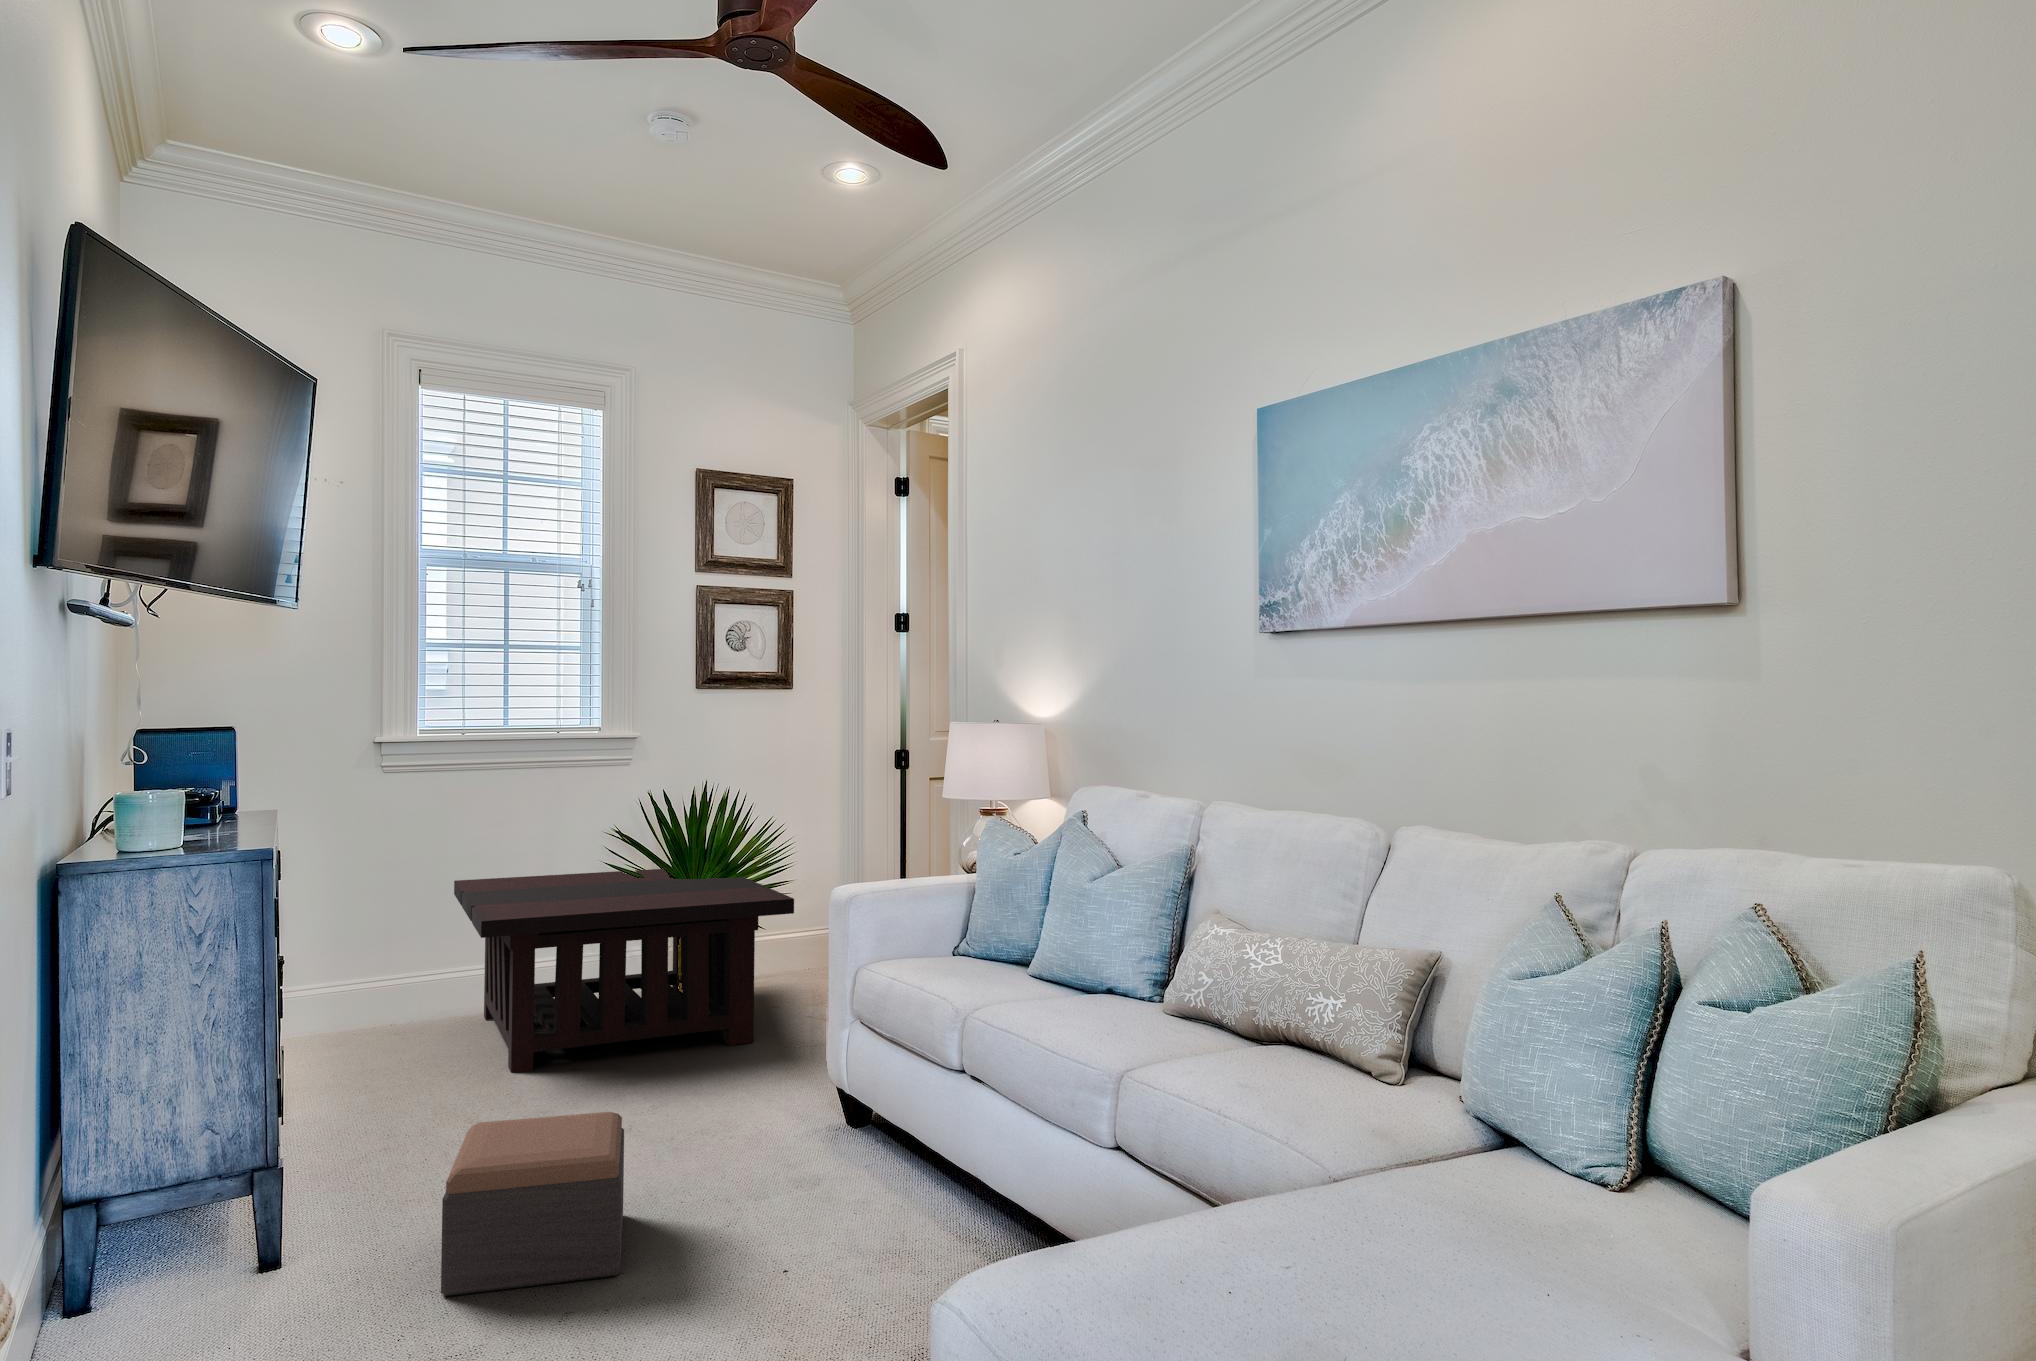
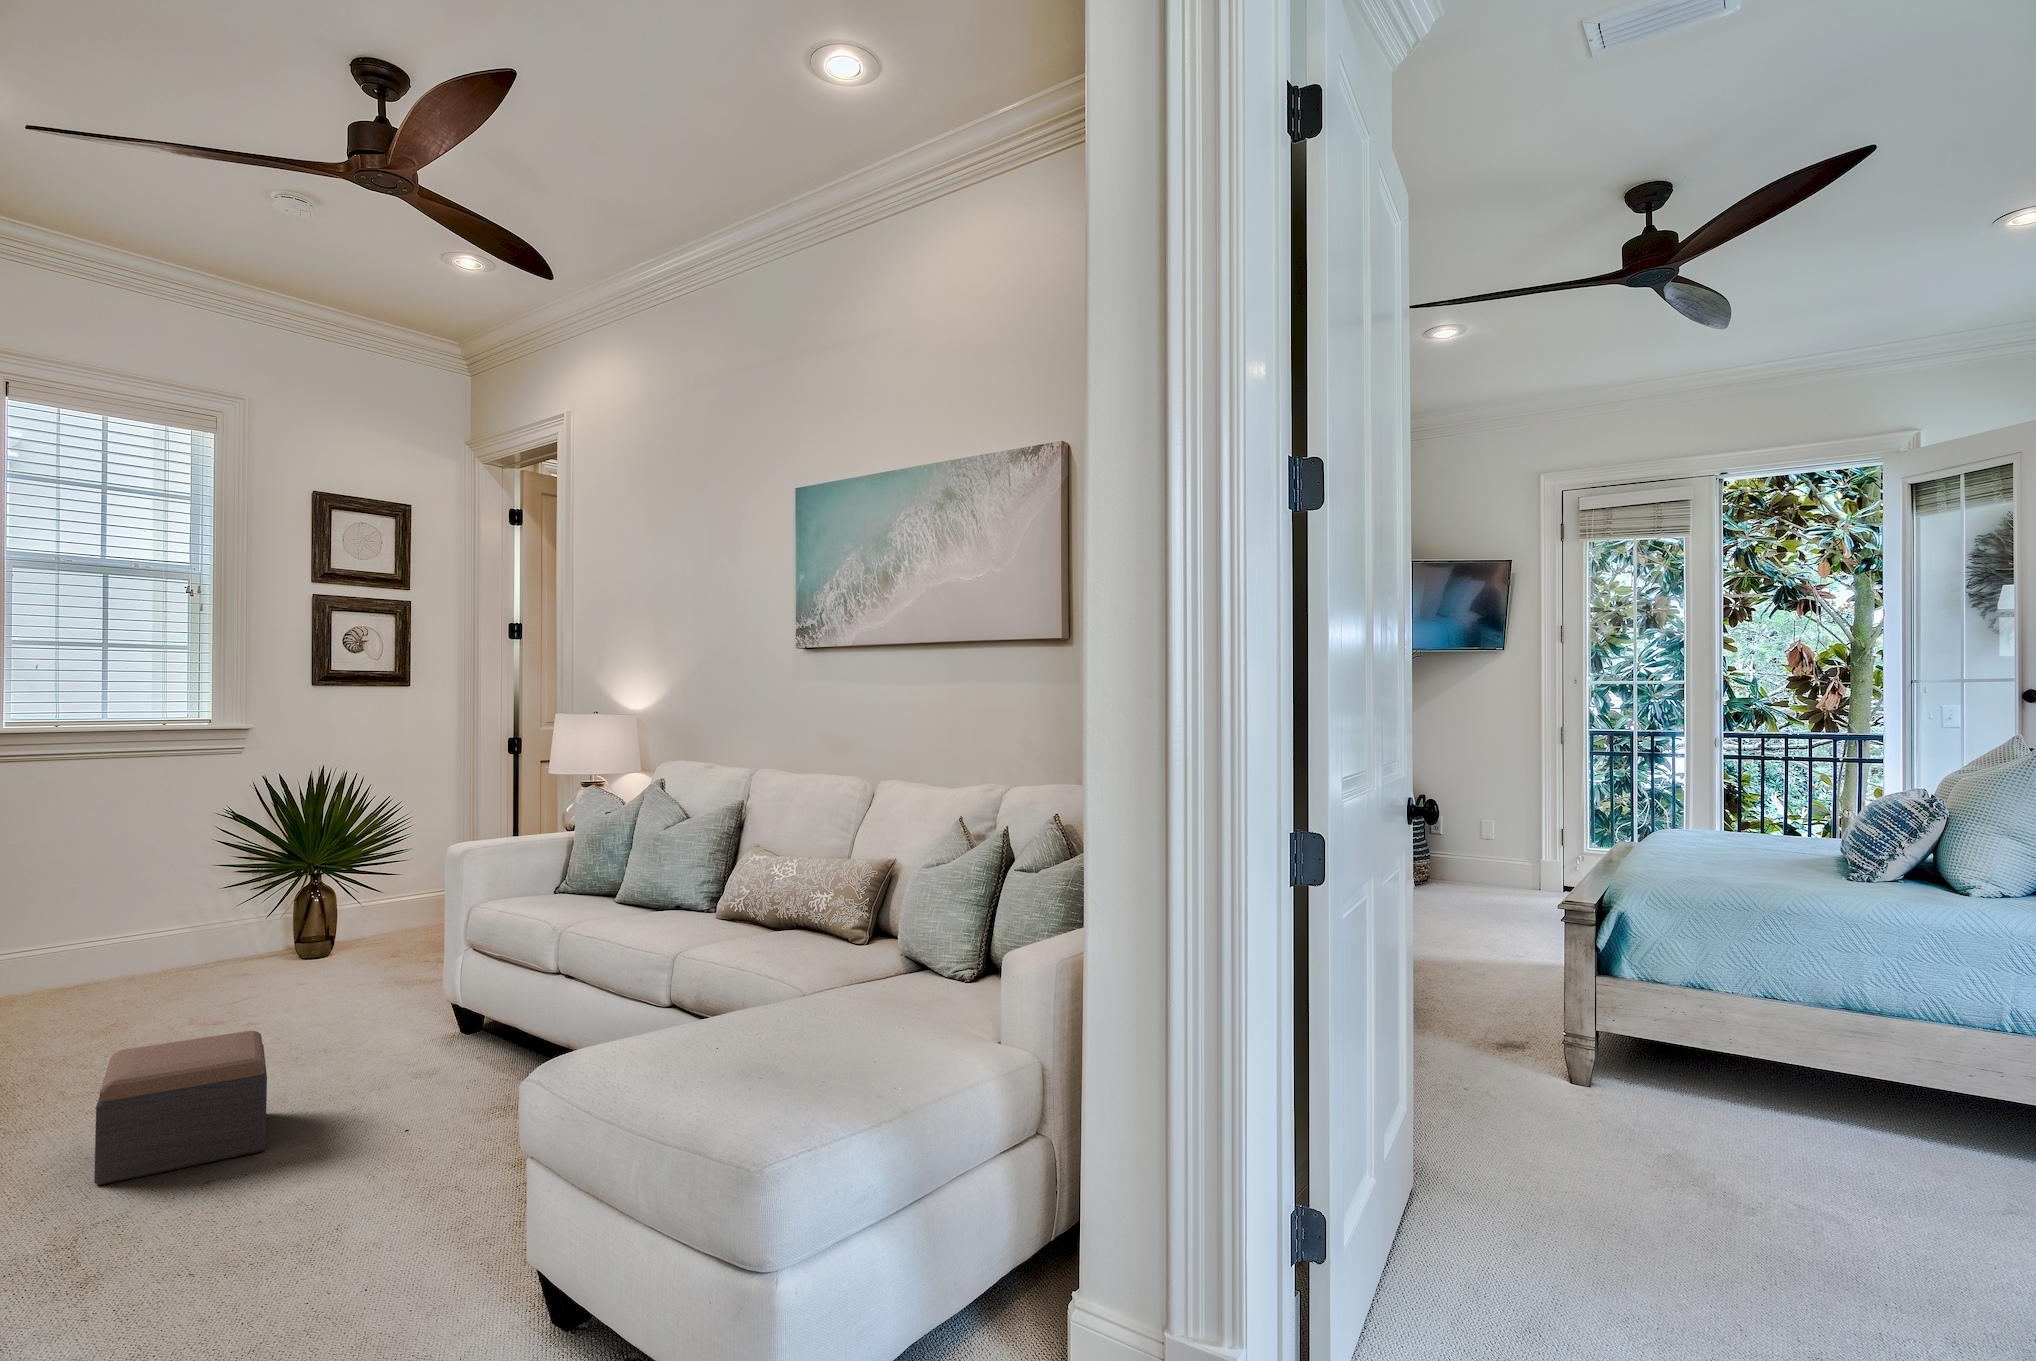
coffee table: present [454,869,794,1073] -> none [50,839,412,1028]

